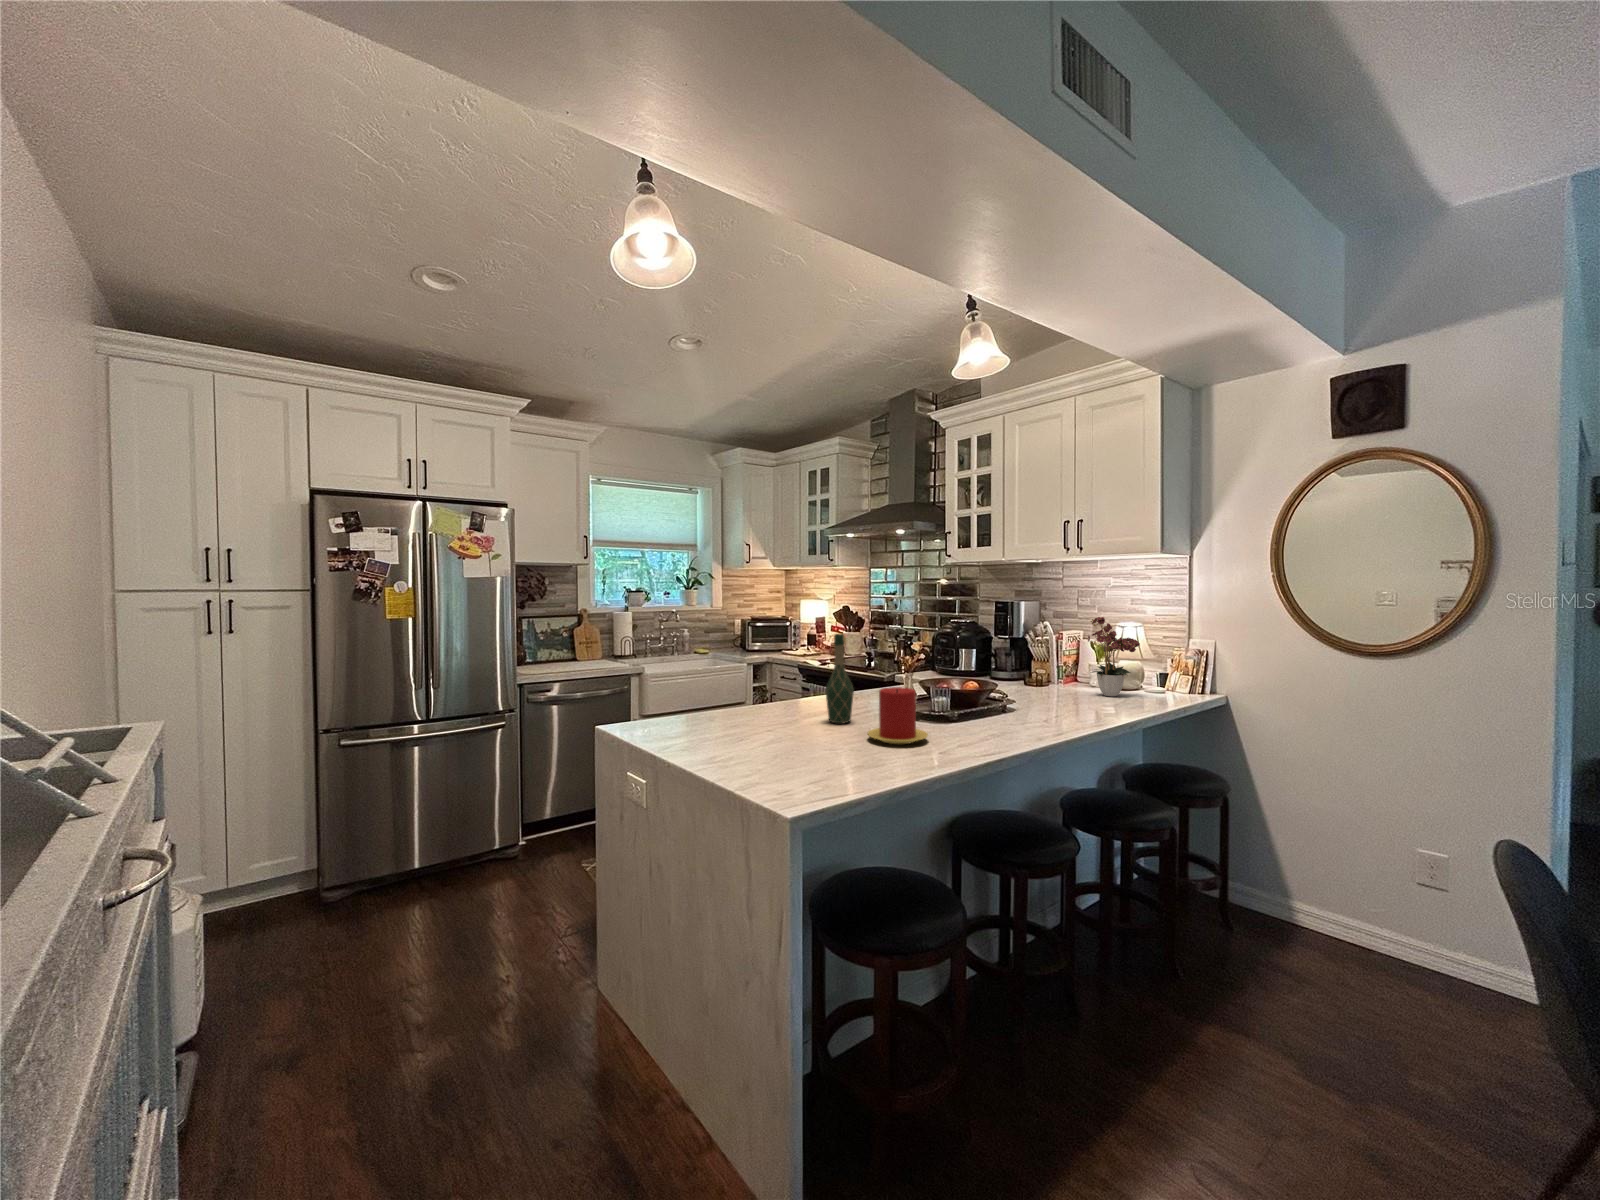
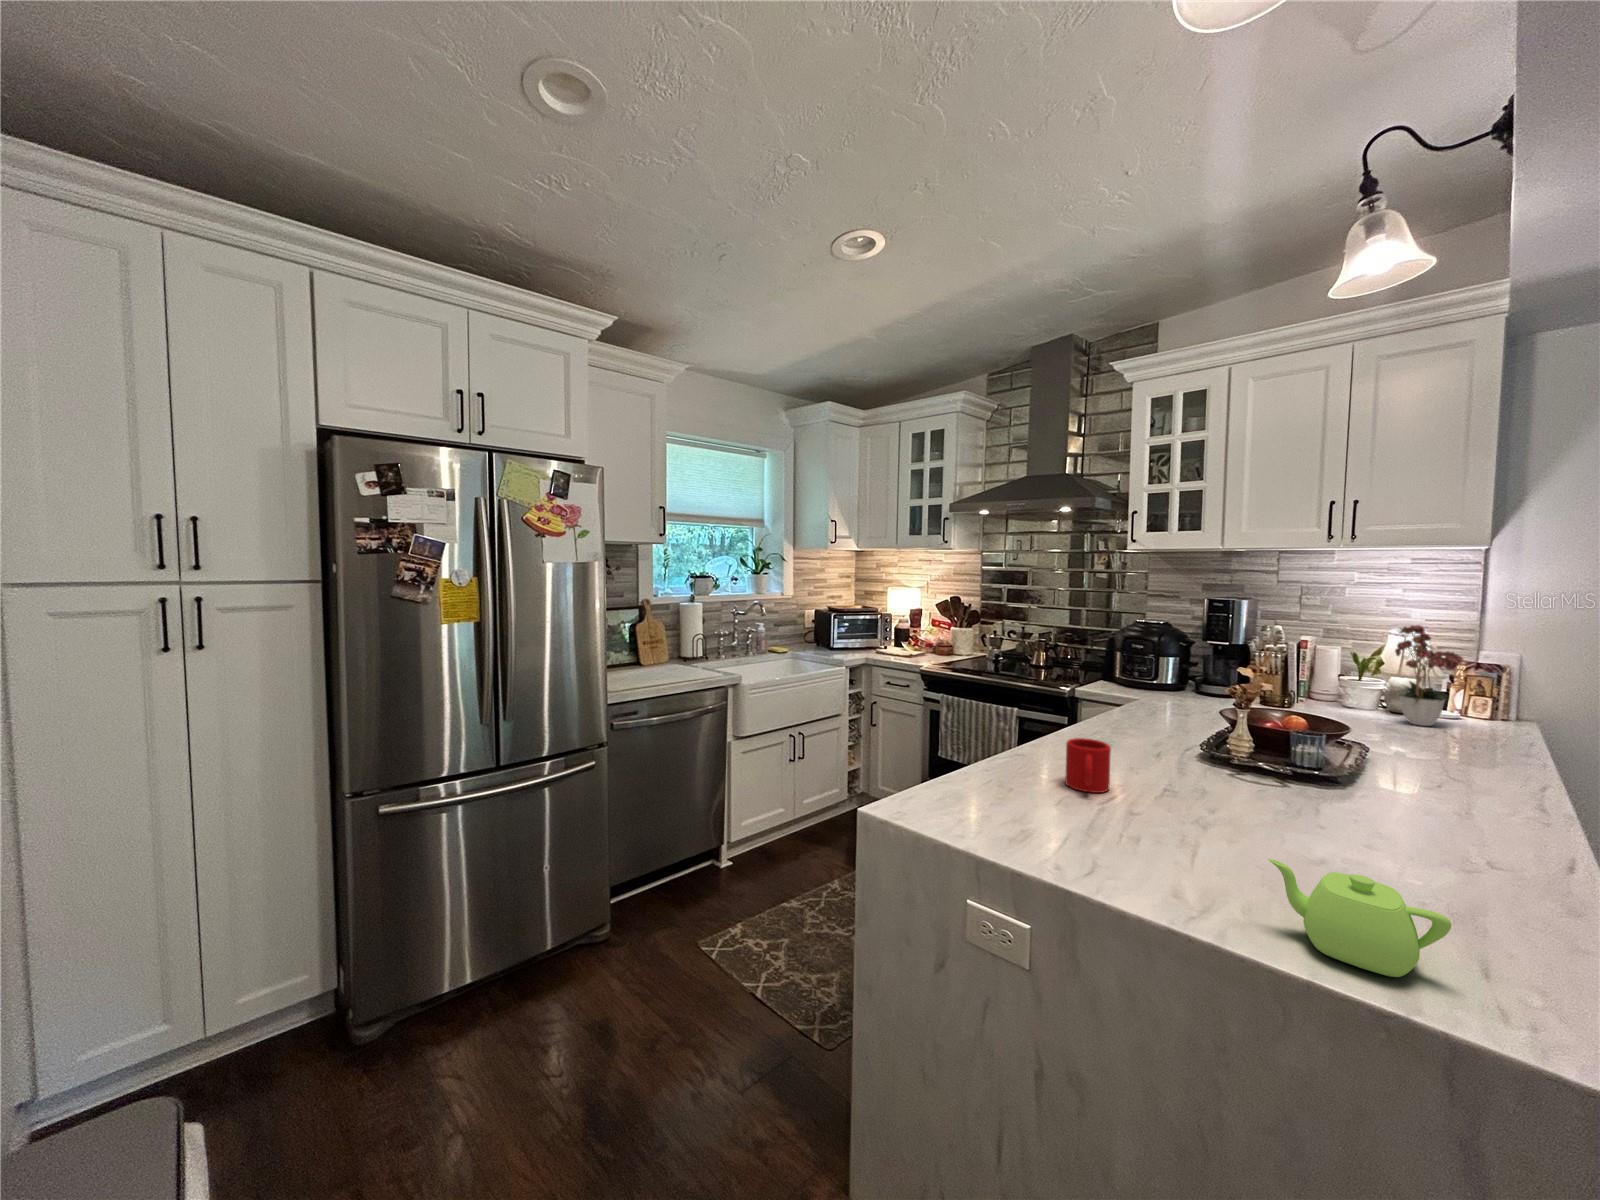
wine bottle: present [825,634,854,723] -> none [1192,661,1243,796]
candle: present [868,687,928,744] -> none [1336,753,1470,854]
mug: none [745,688,773,721] -> present [1065,738,1111,793]
teapot: none [722,726,773,774] -> present [1268,859,1452,977]

